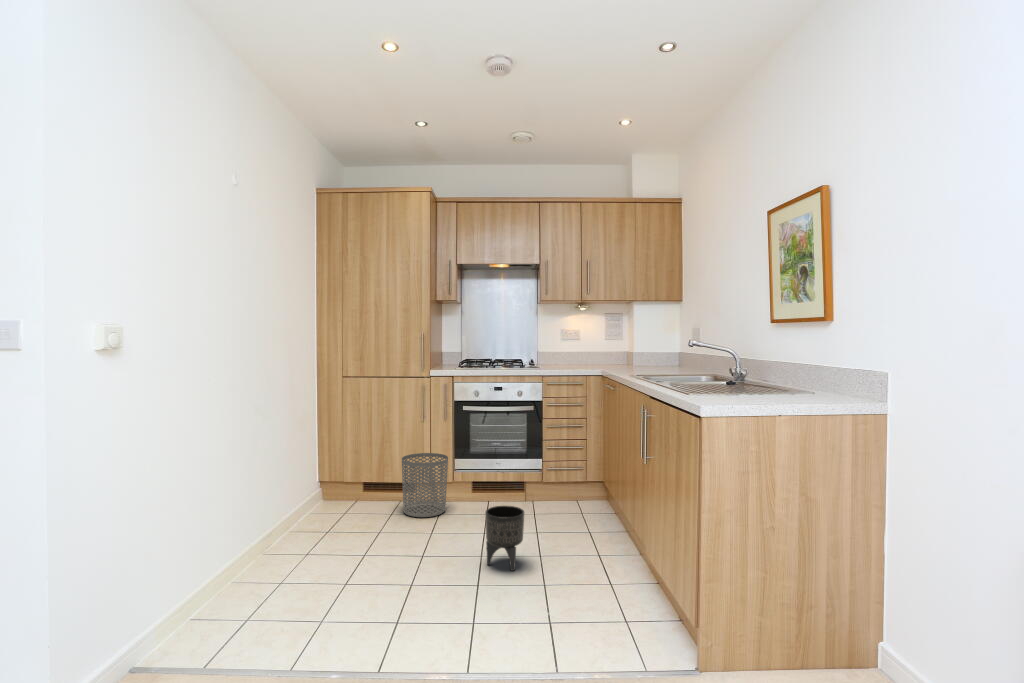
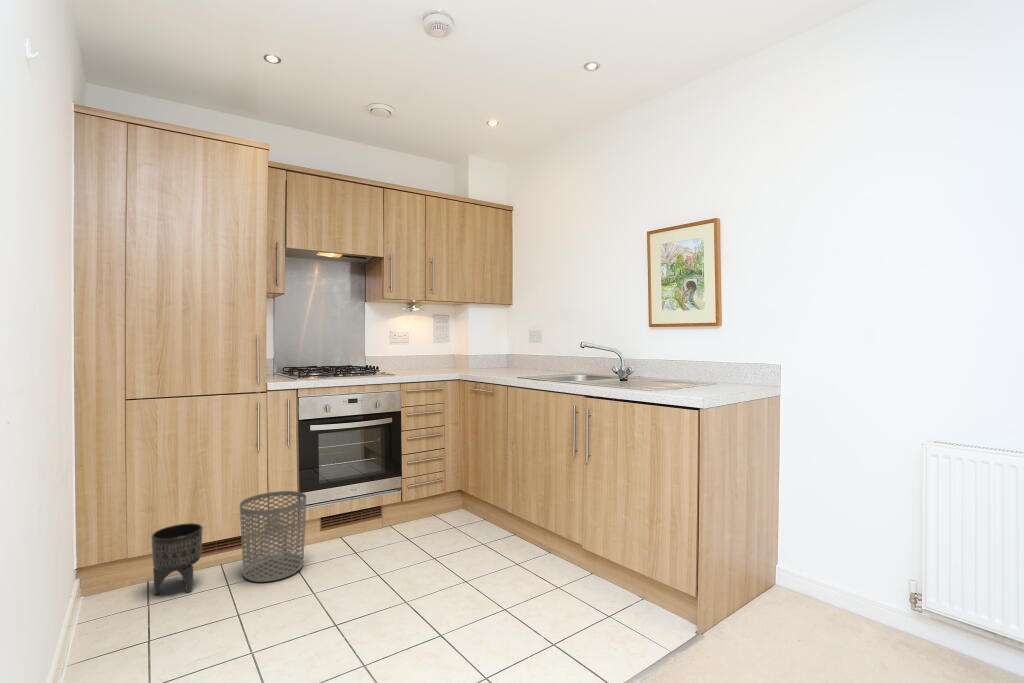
planter: present [485,506,524,571] -> present [151,523,203,595]

